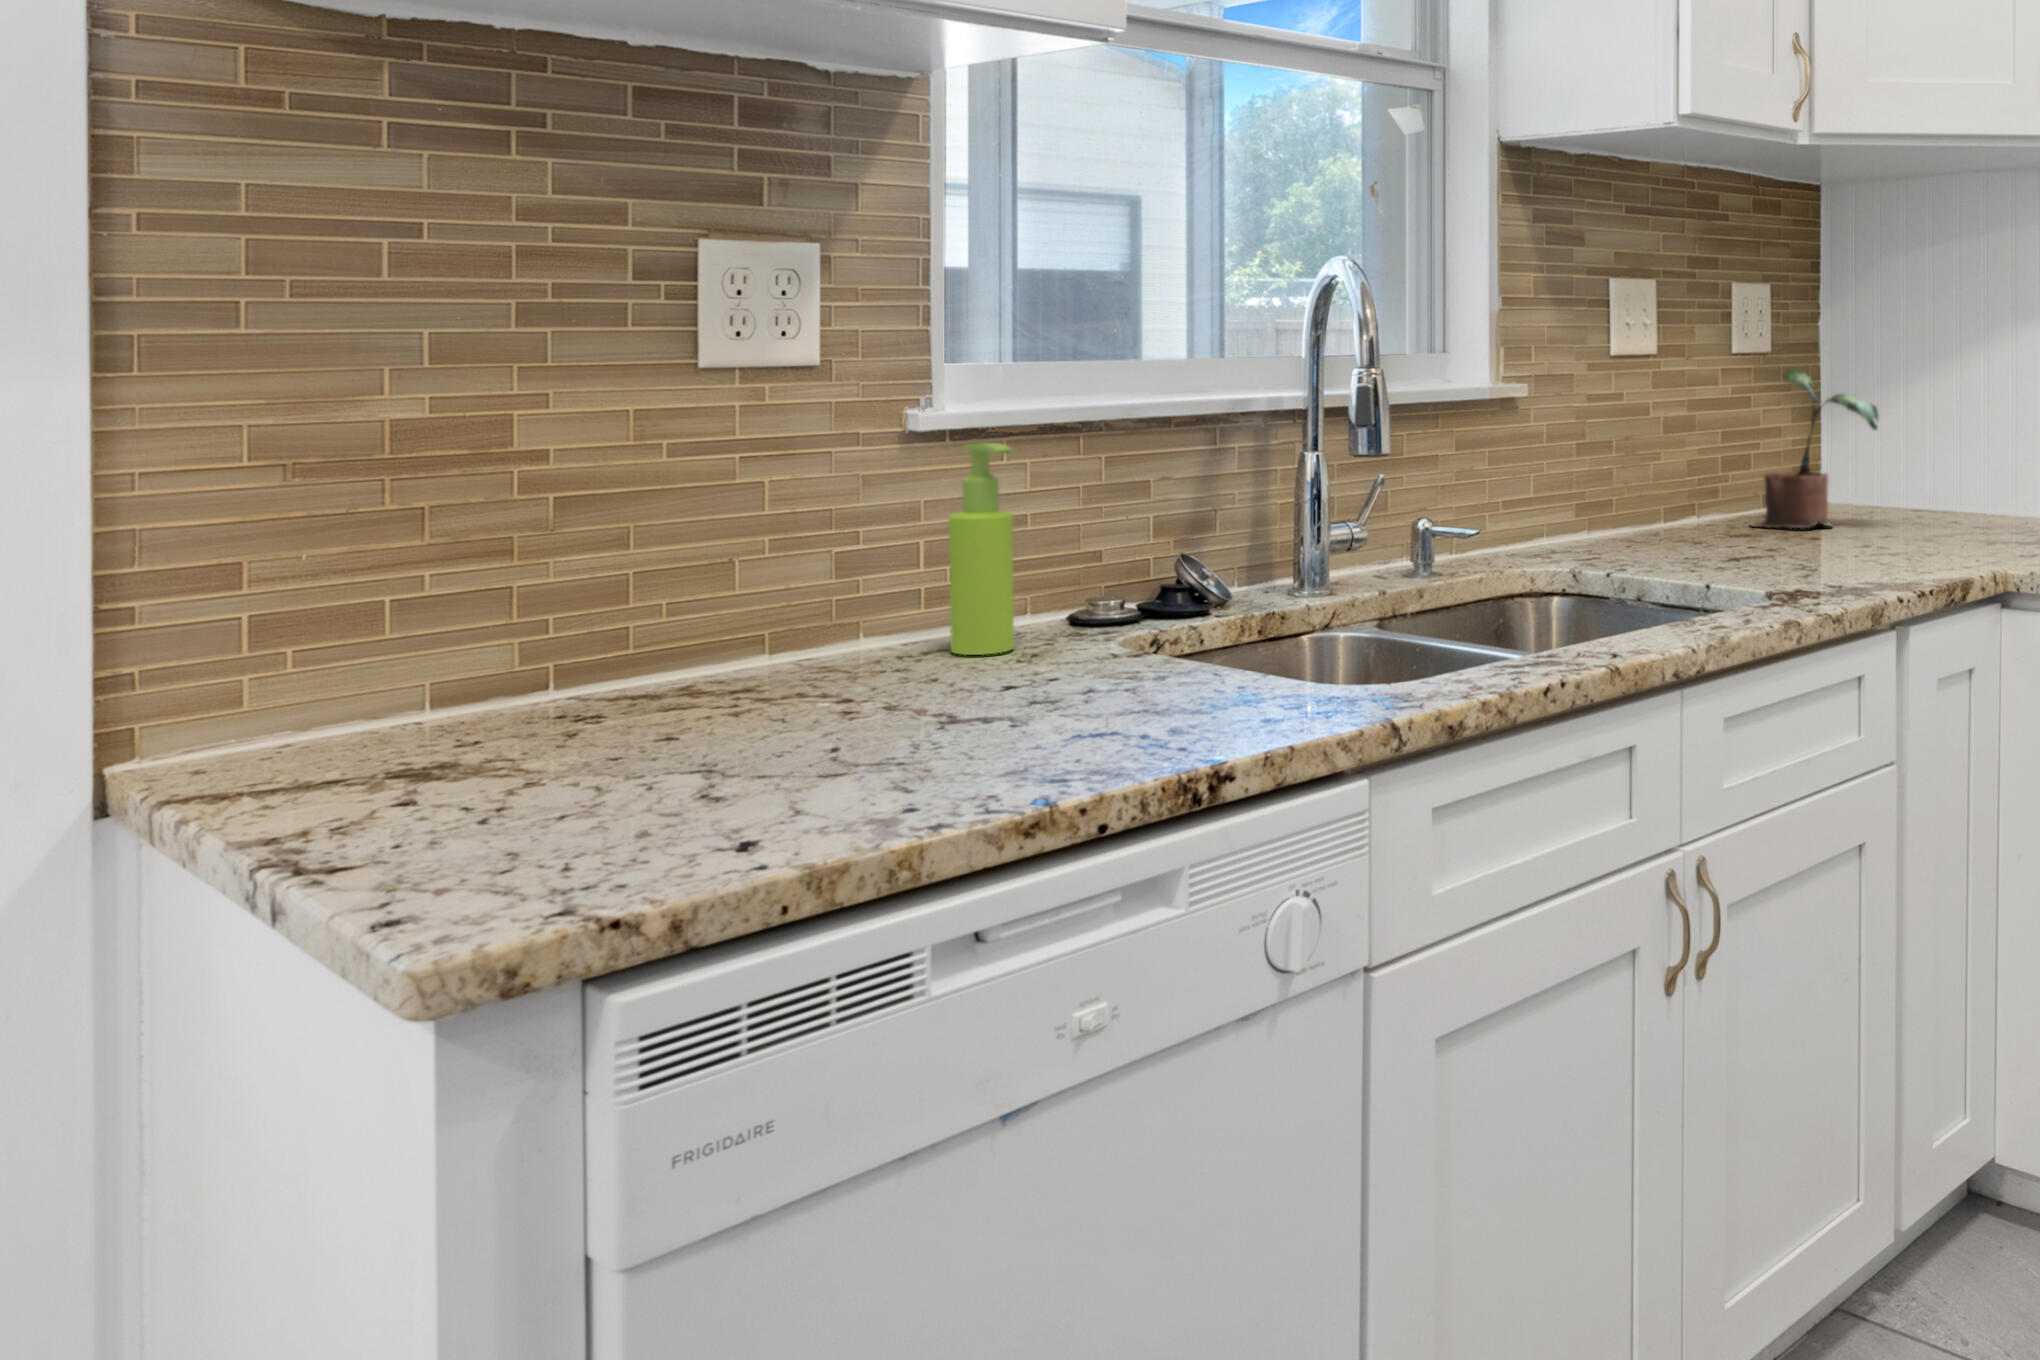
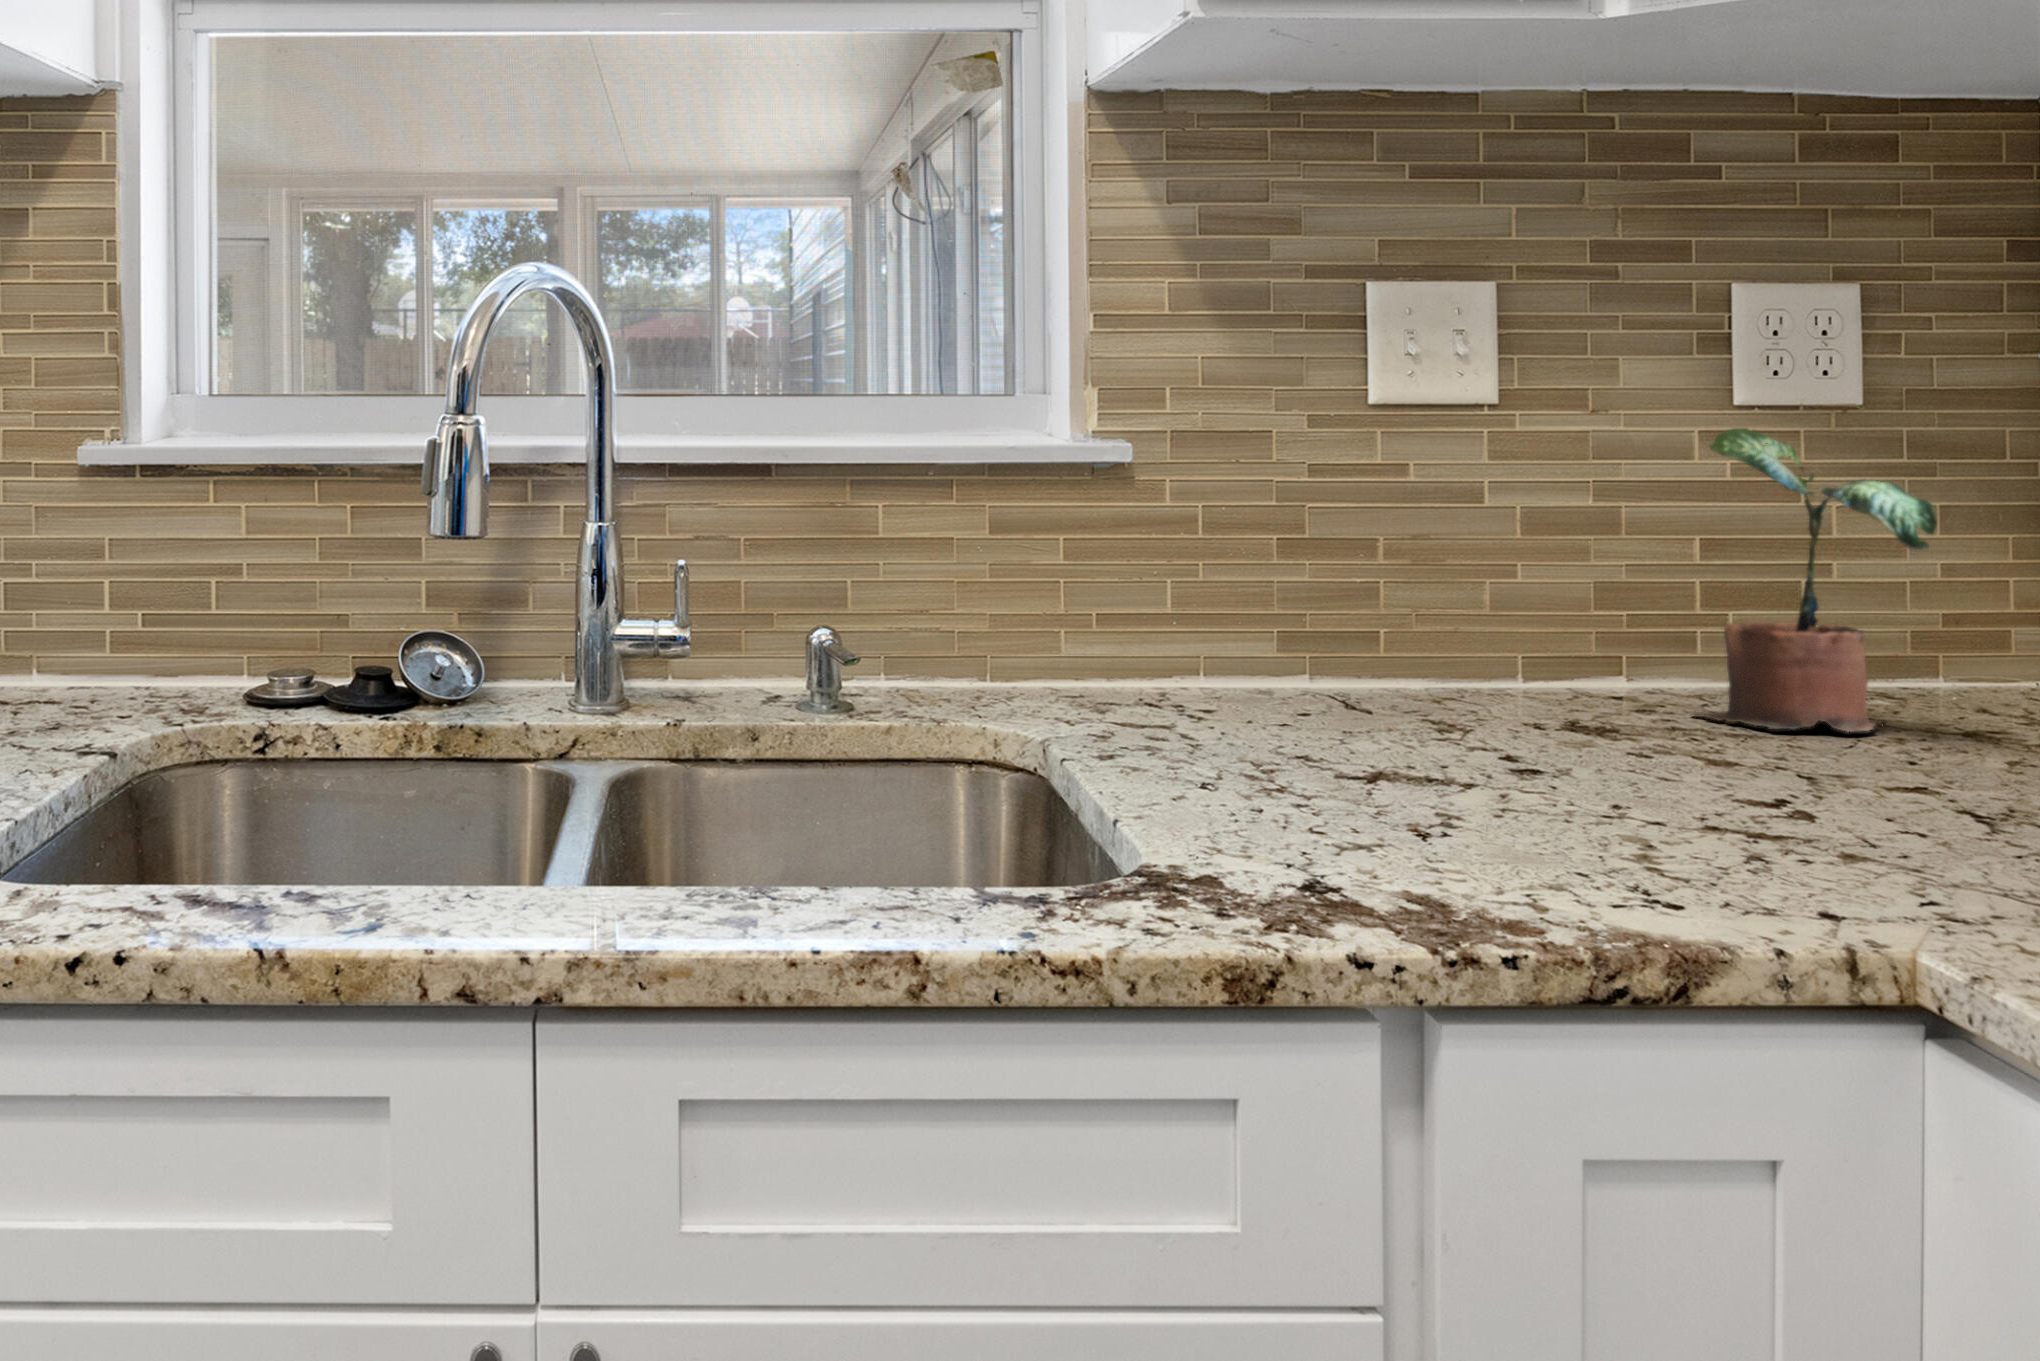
soap dispenser: present [949,443,1014,655] -> none [61,485,135,726]

